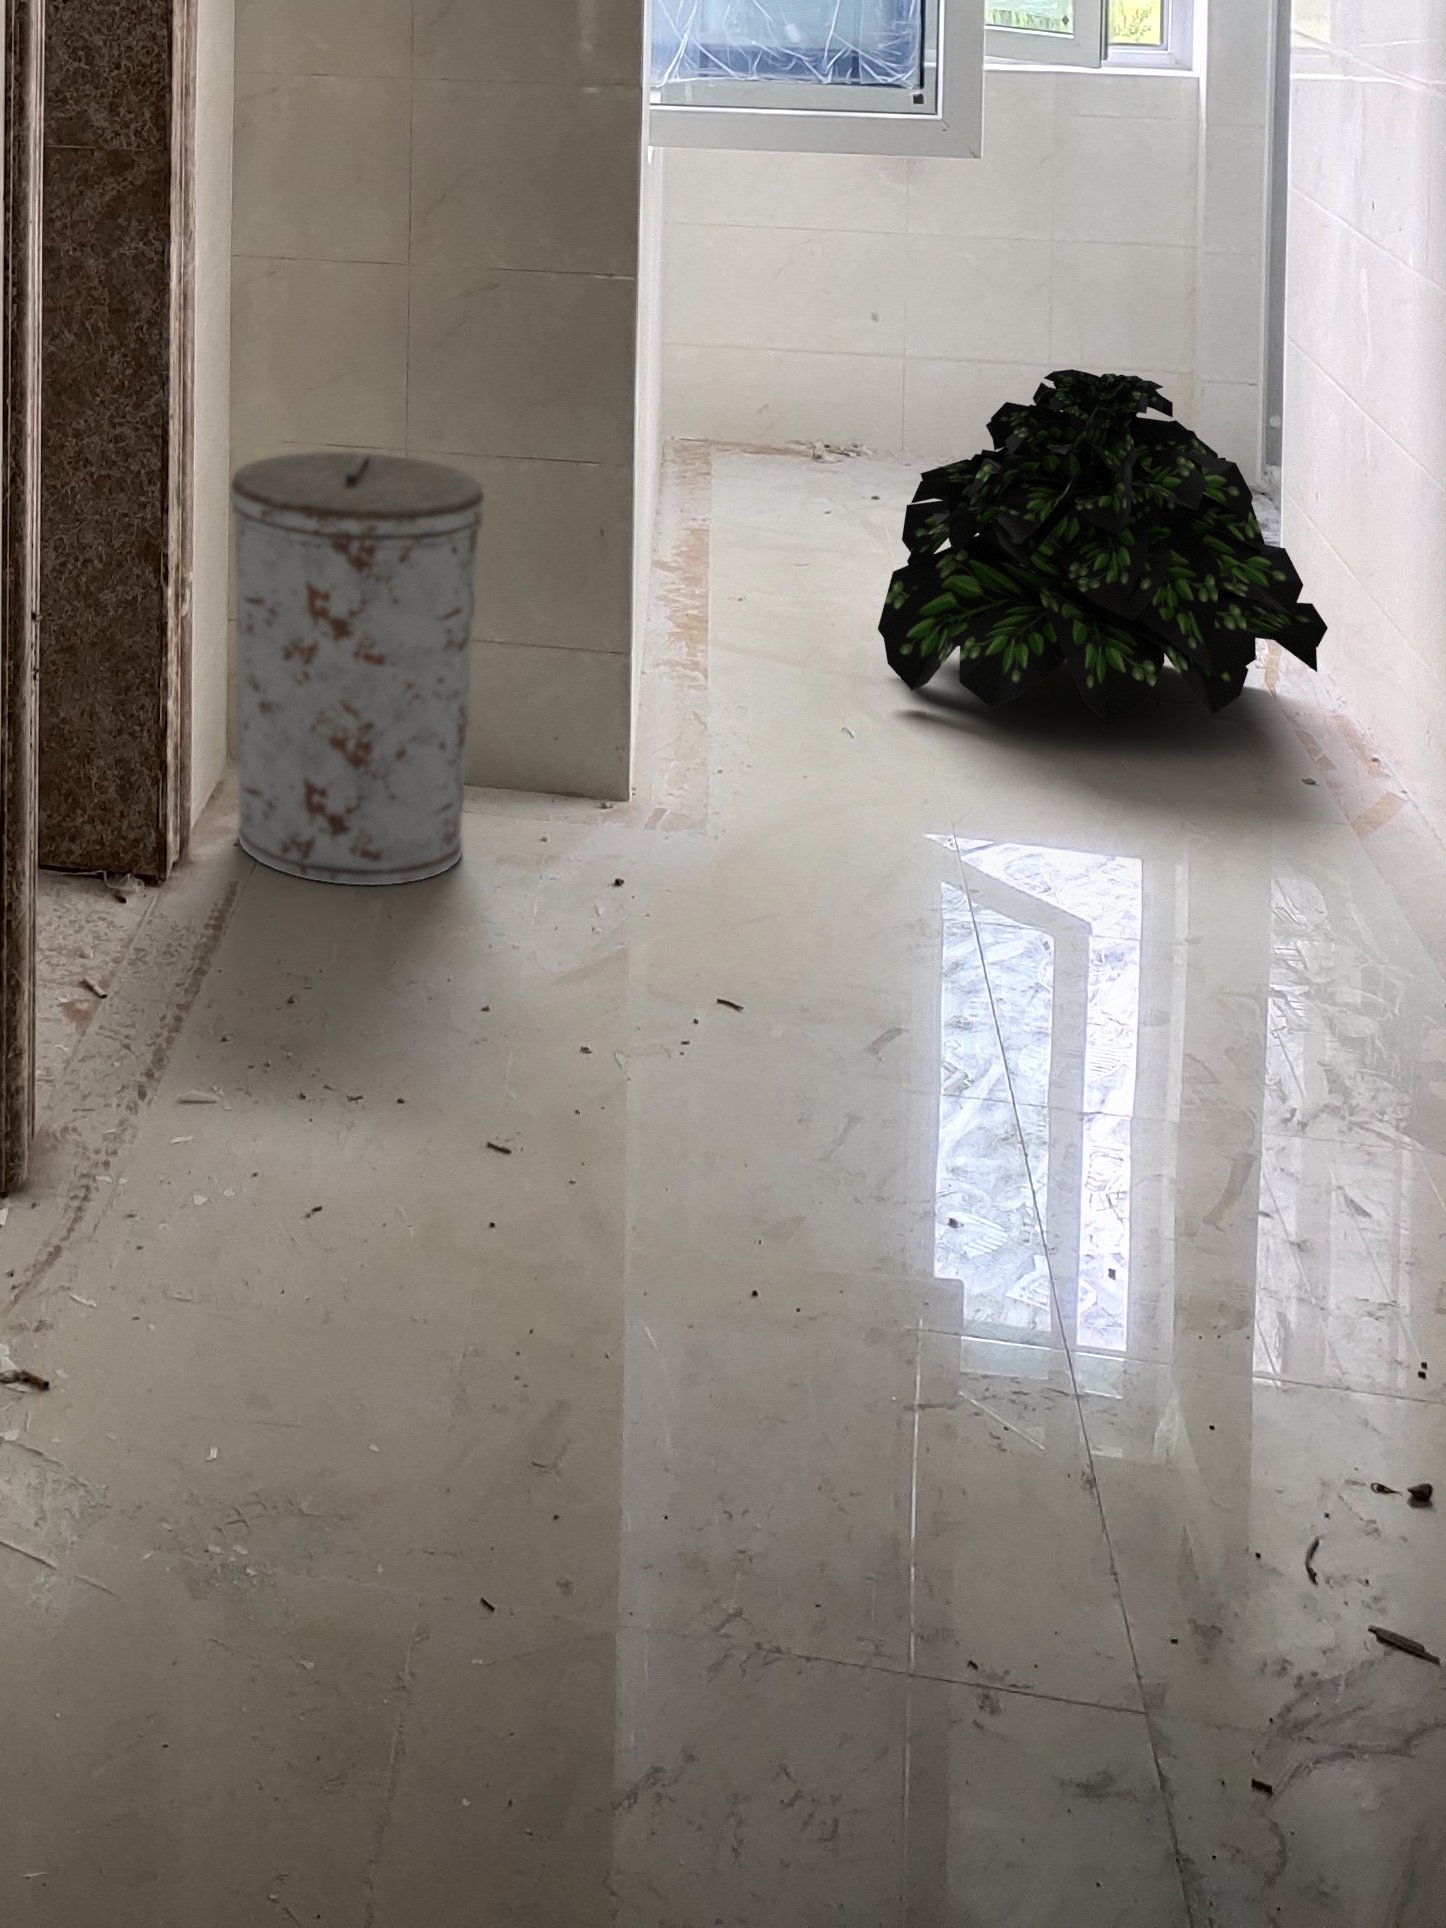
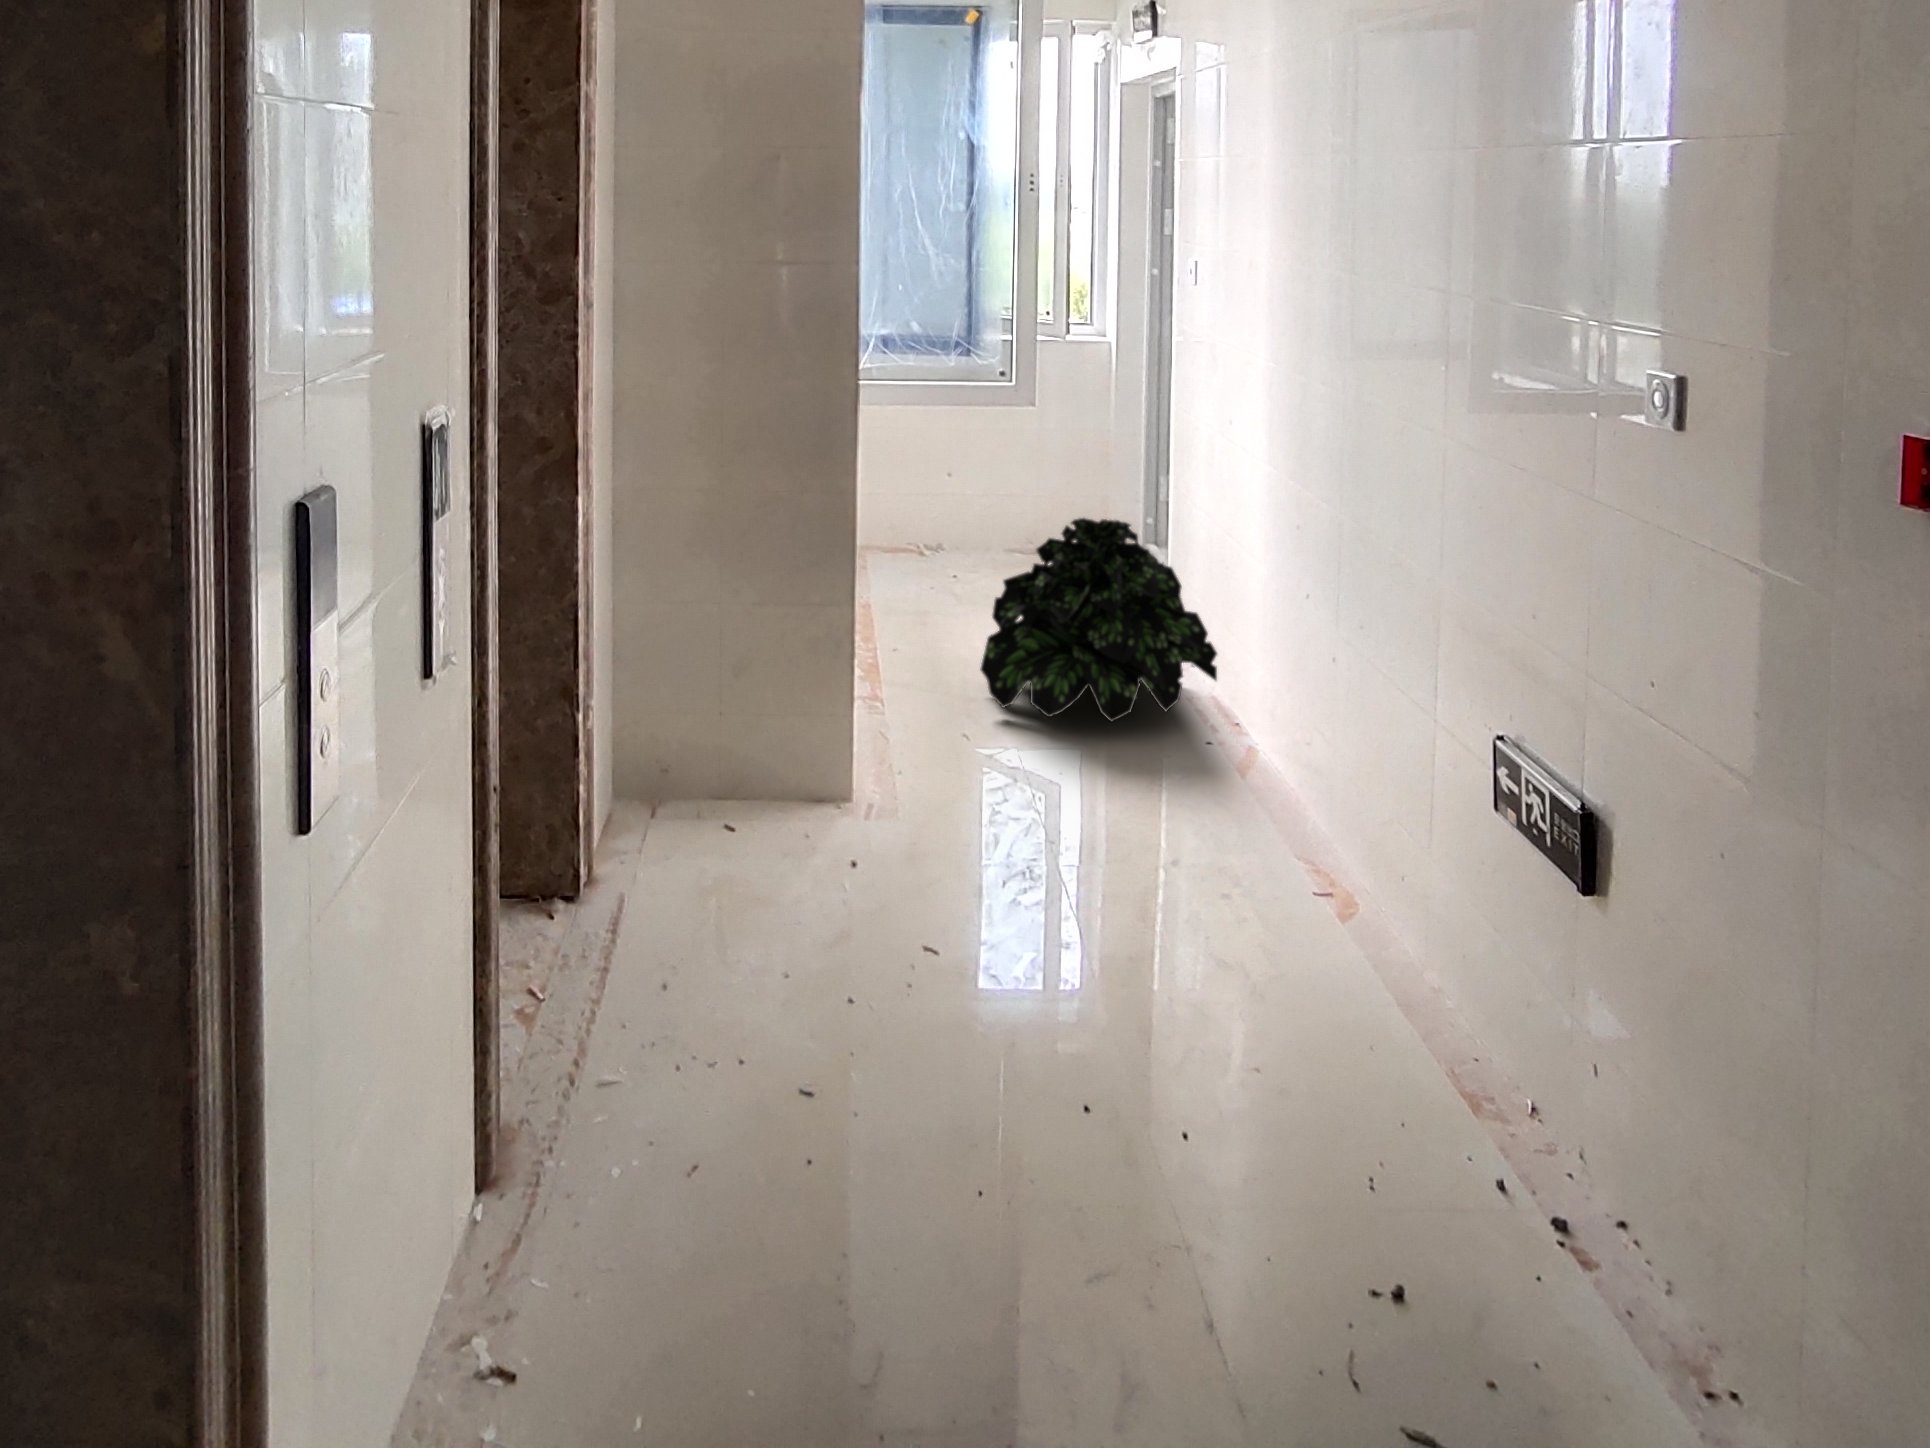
trash can: present [231,452,484,885] -> none [616,607,774,890]

